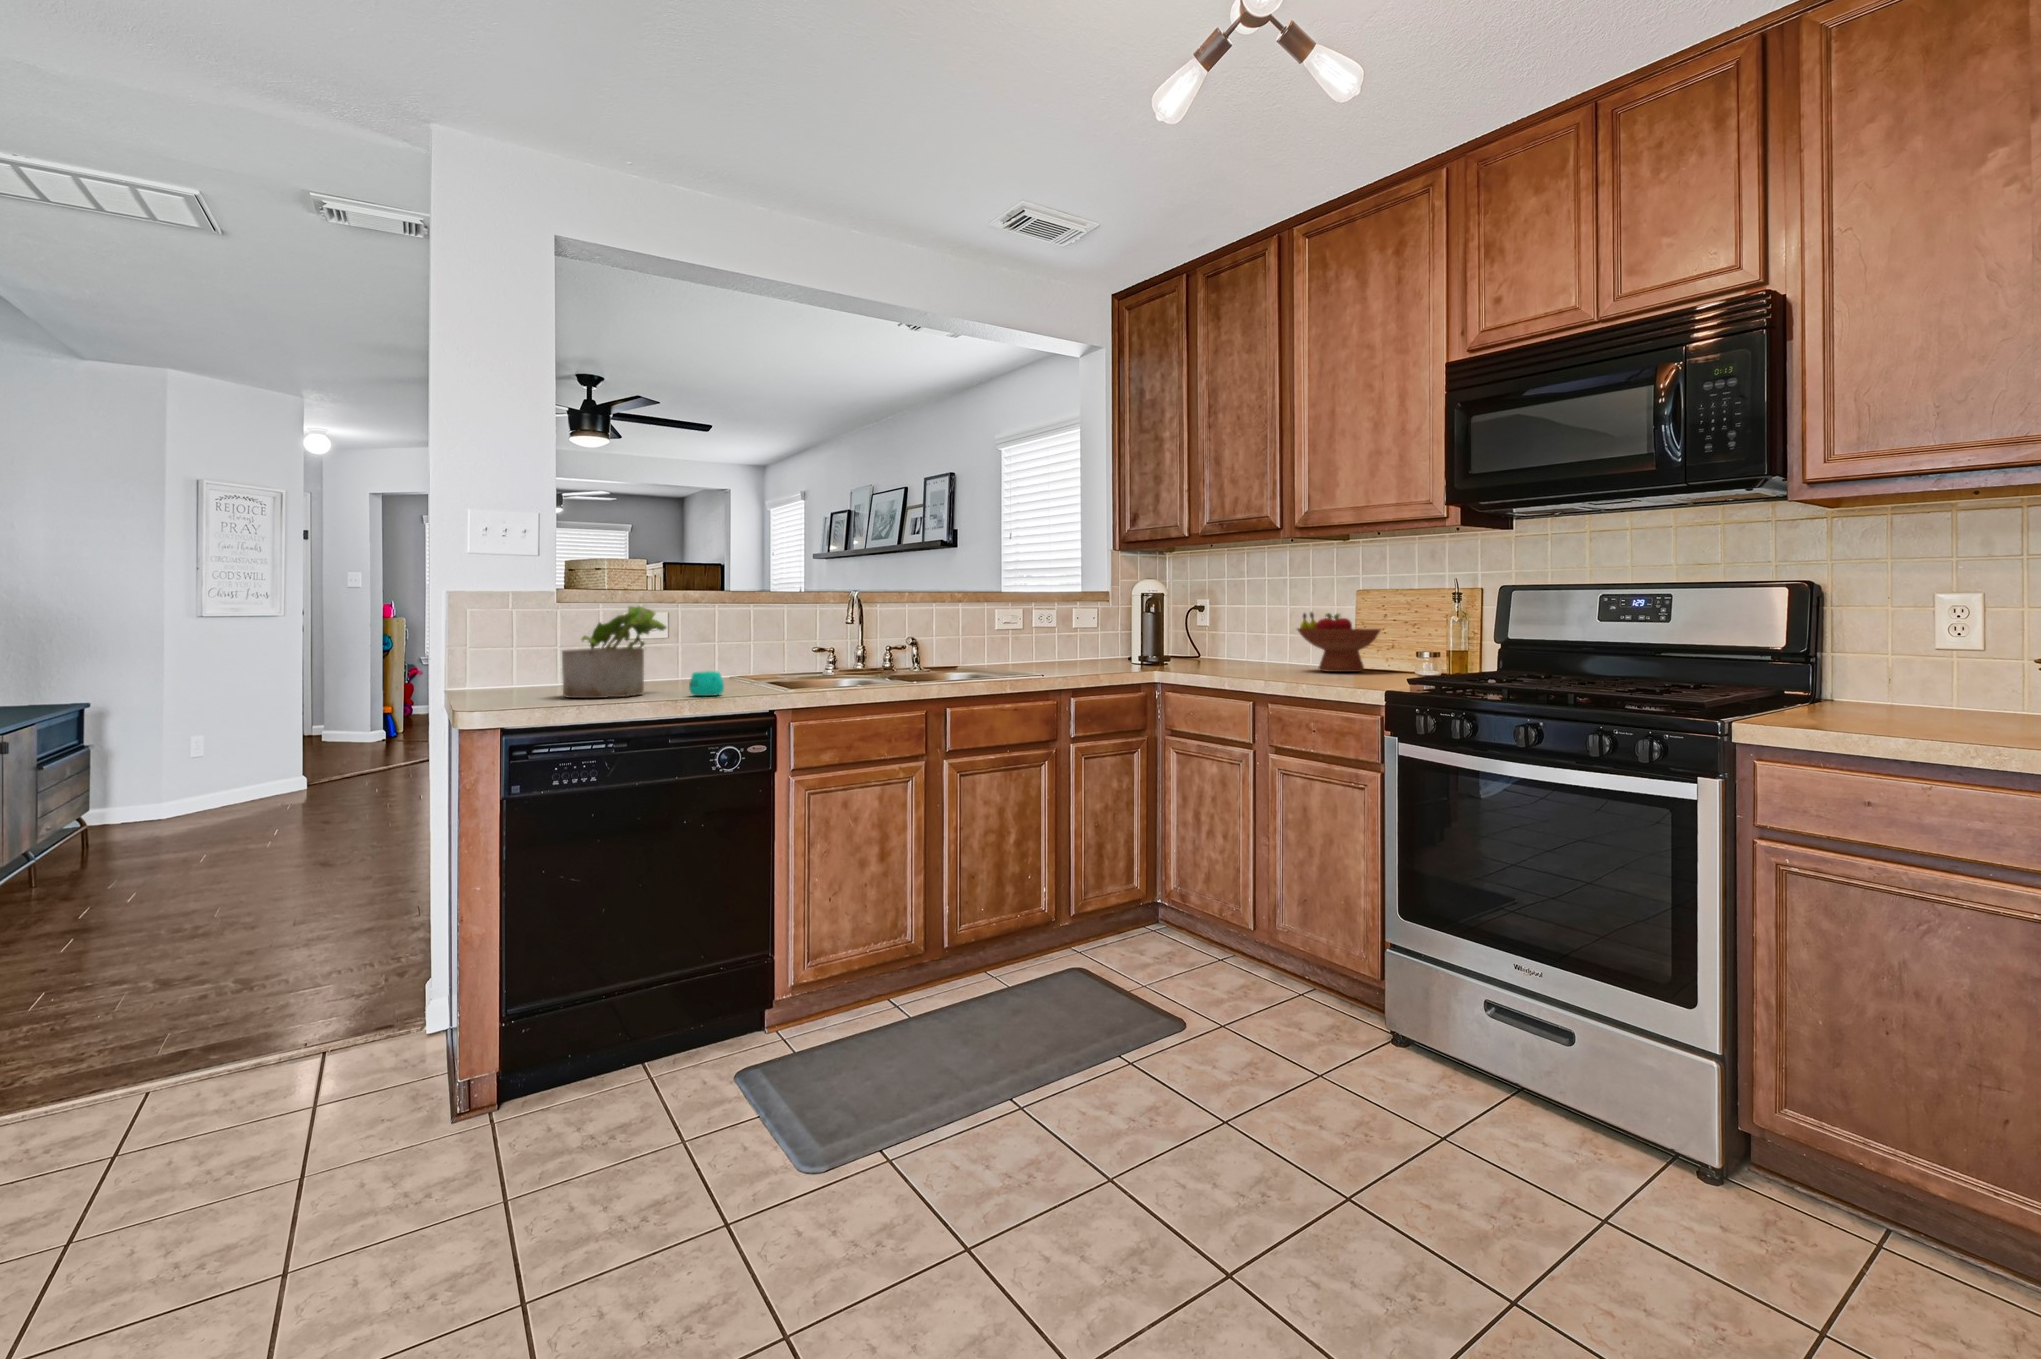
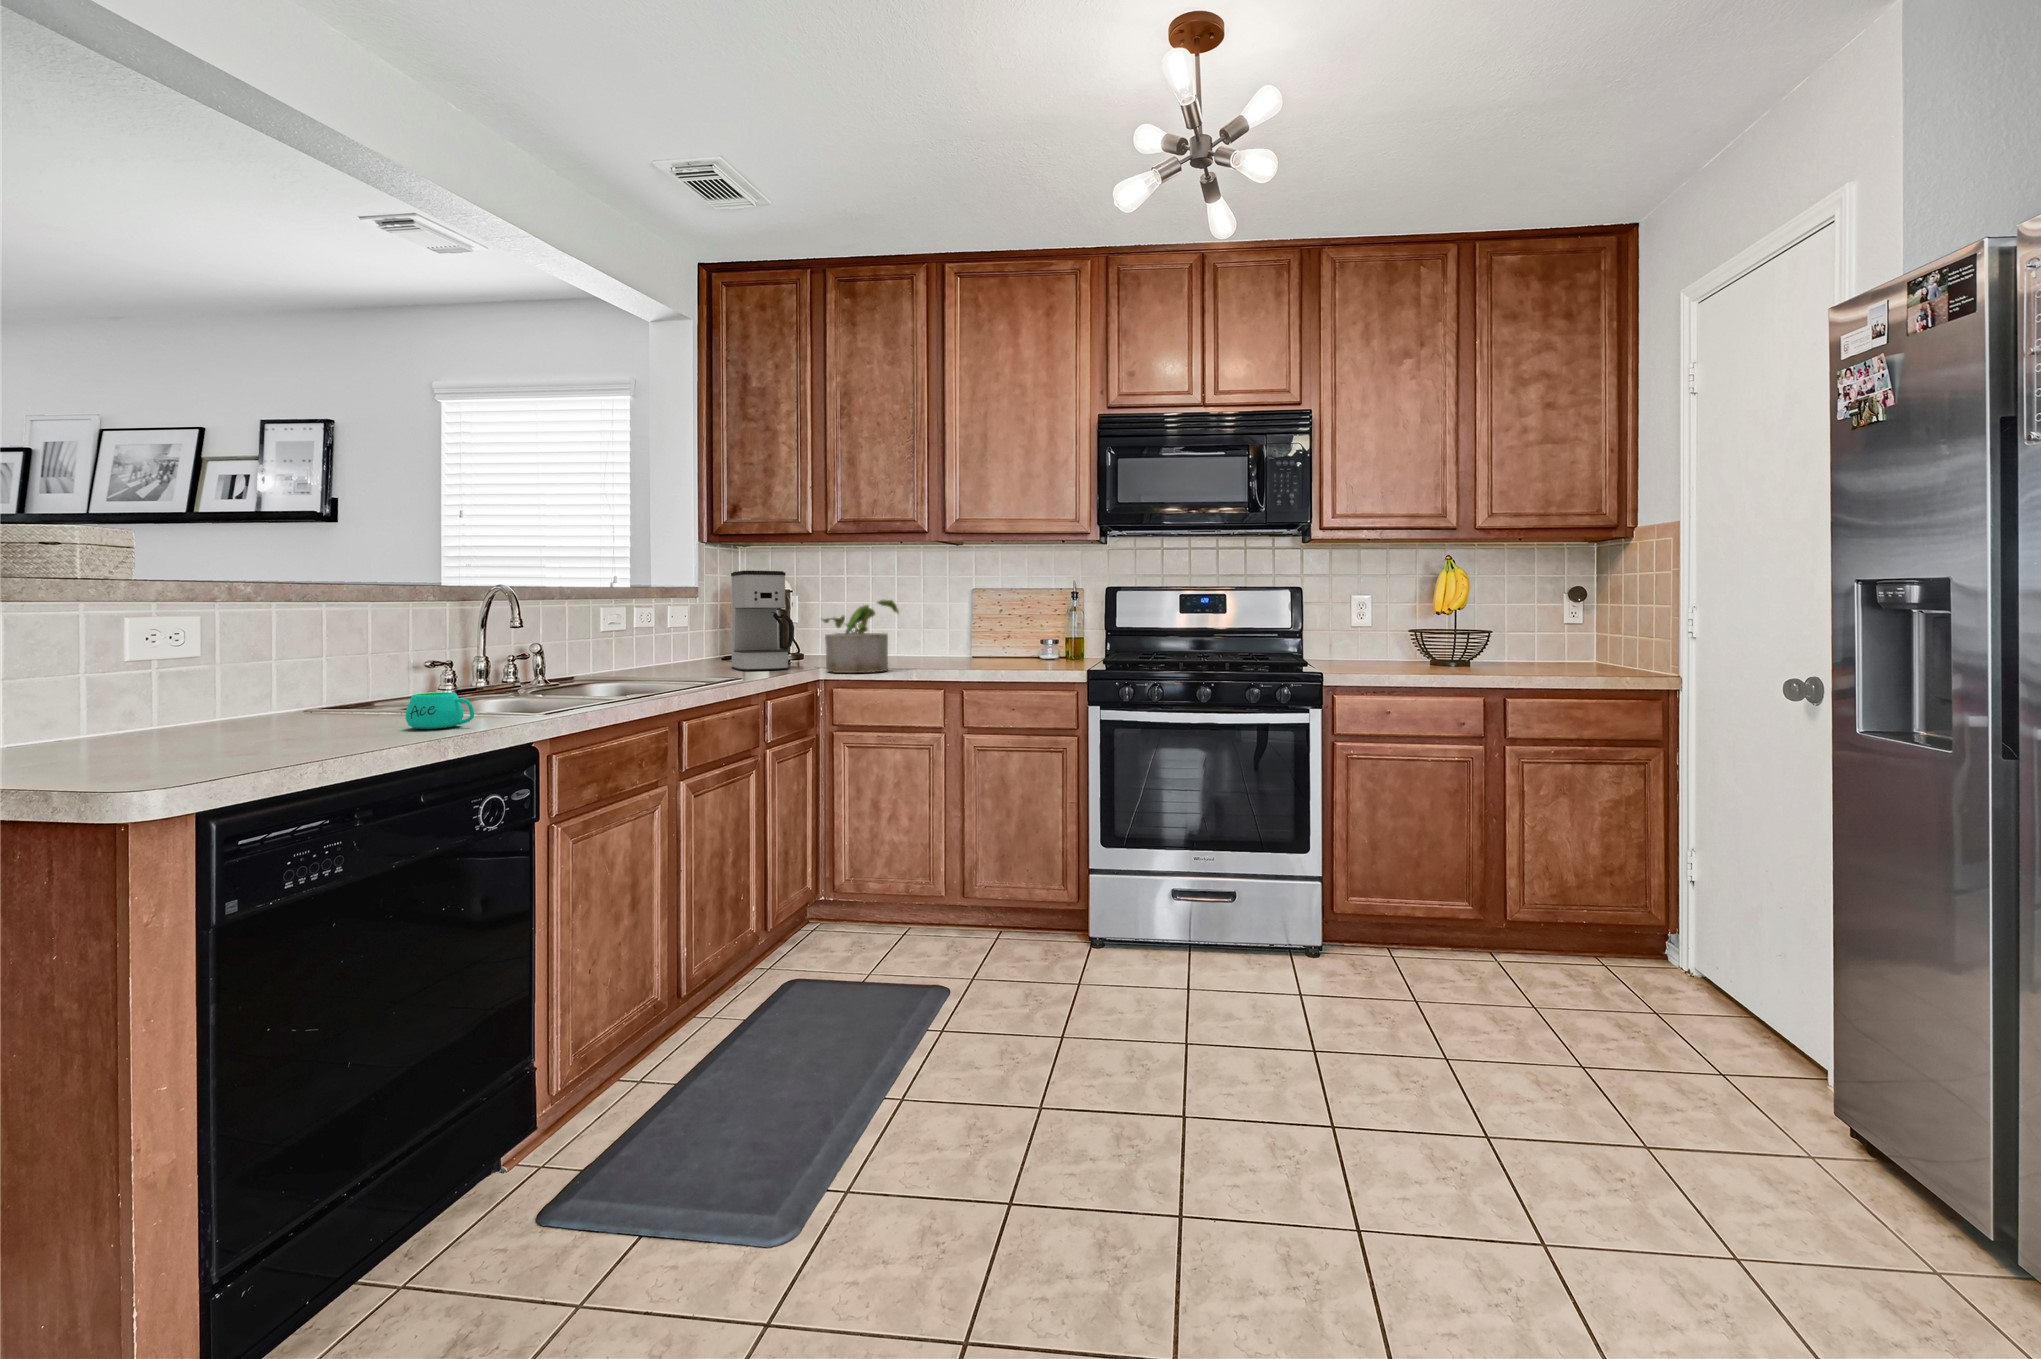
coffee maker: none [1101,576,1156,670] -> present [731,571,794,671]
potted plant: present [562,606,667,698] -> present [822,600,899,673]
fruit bowl: present [1297,612,1381,672] -> none [928,609,1009,663]

